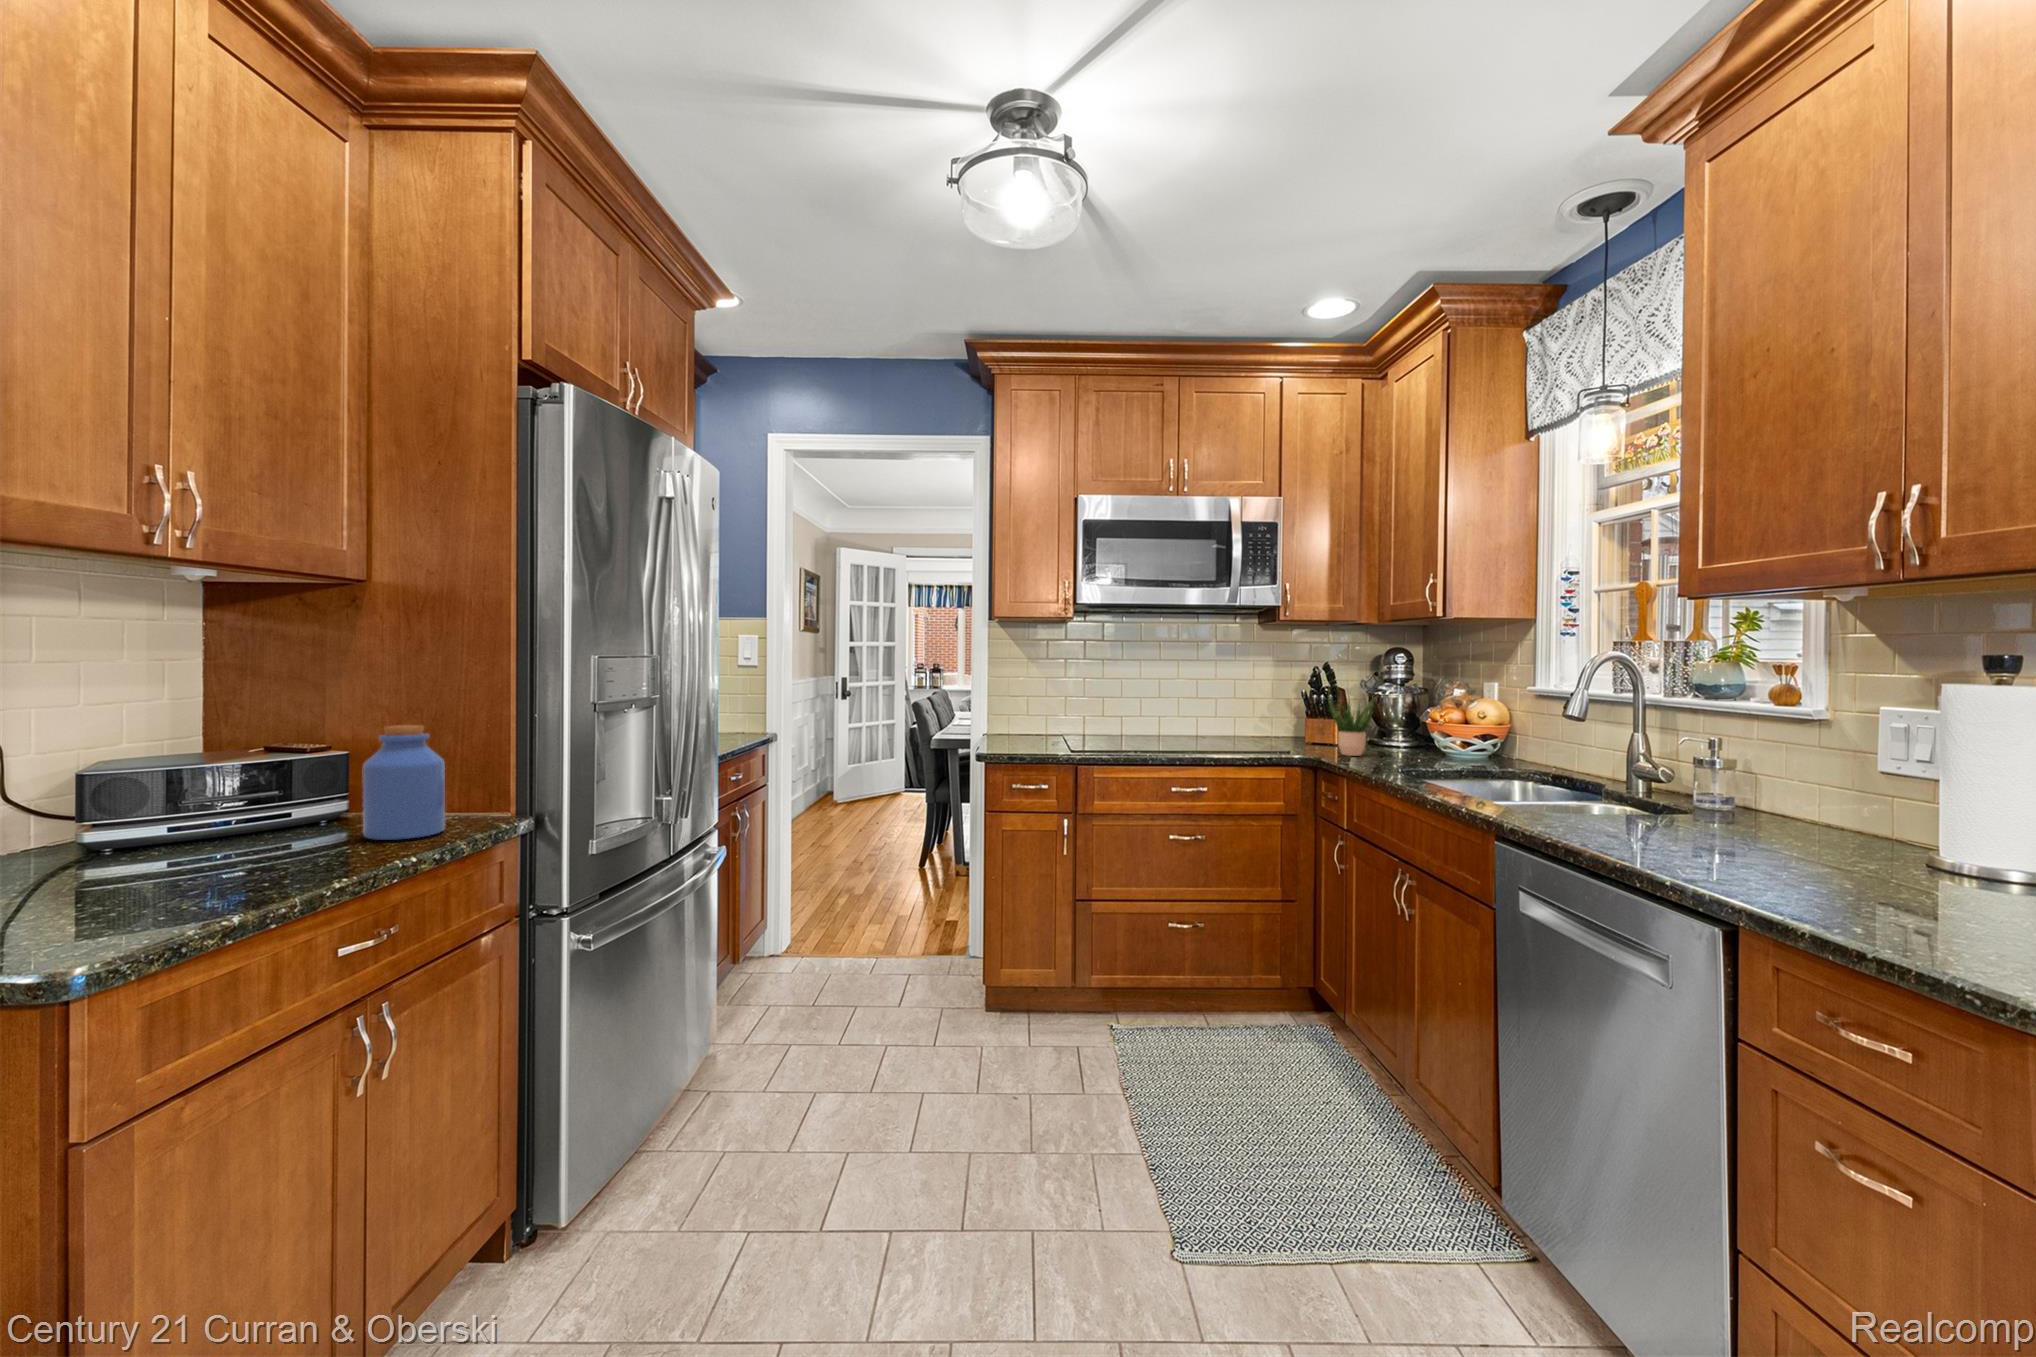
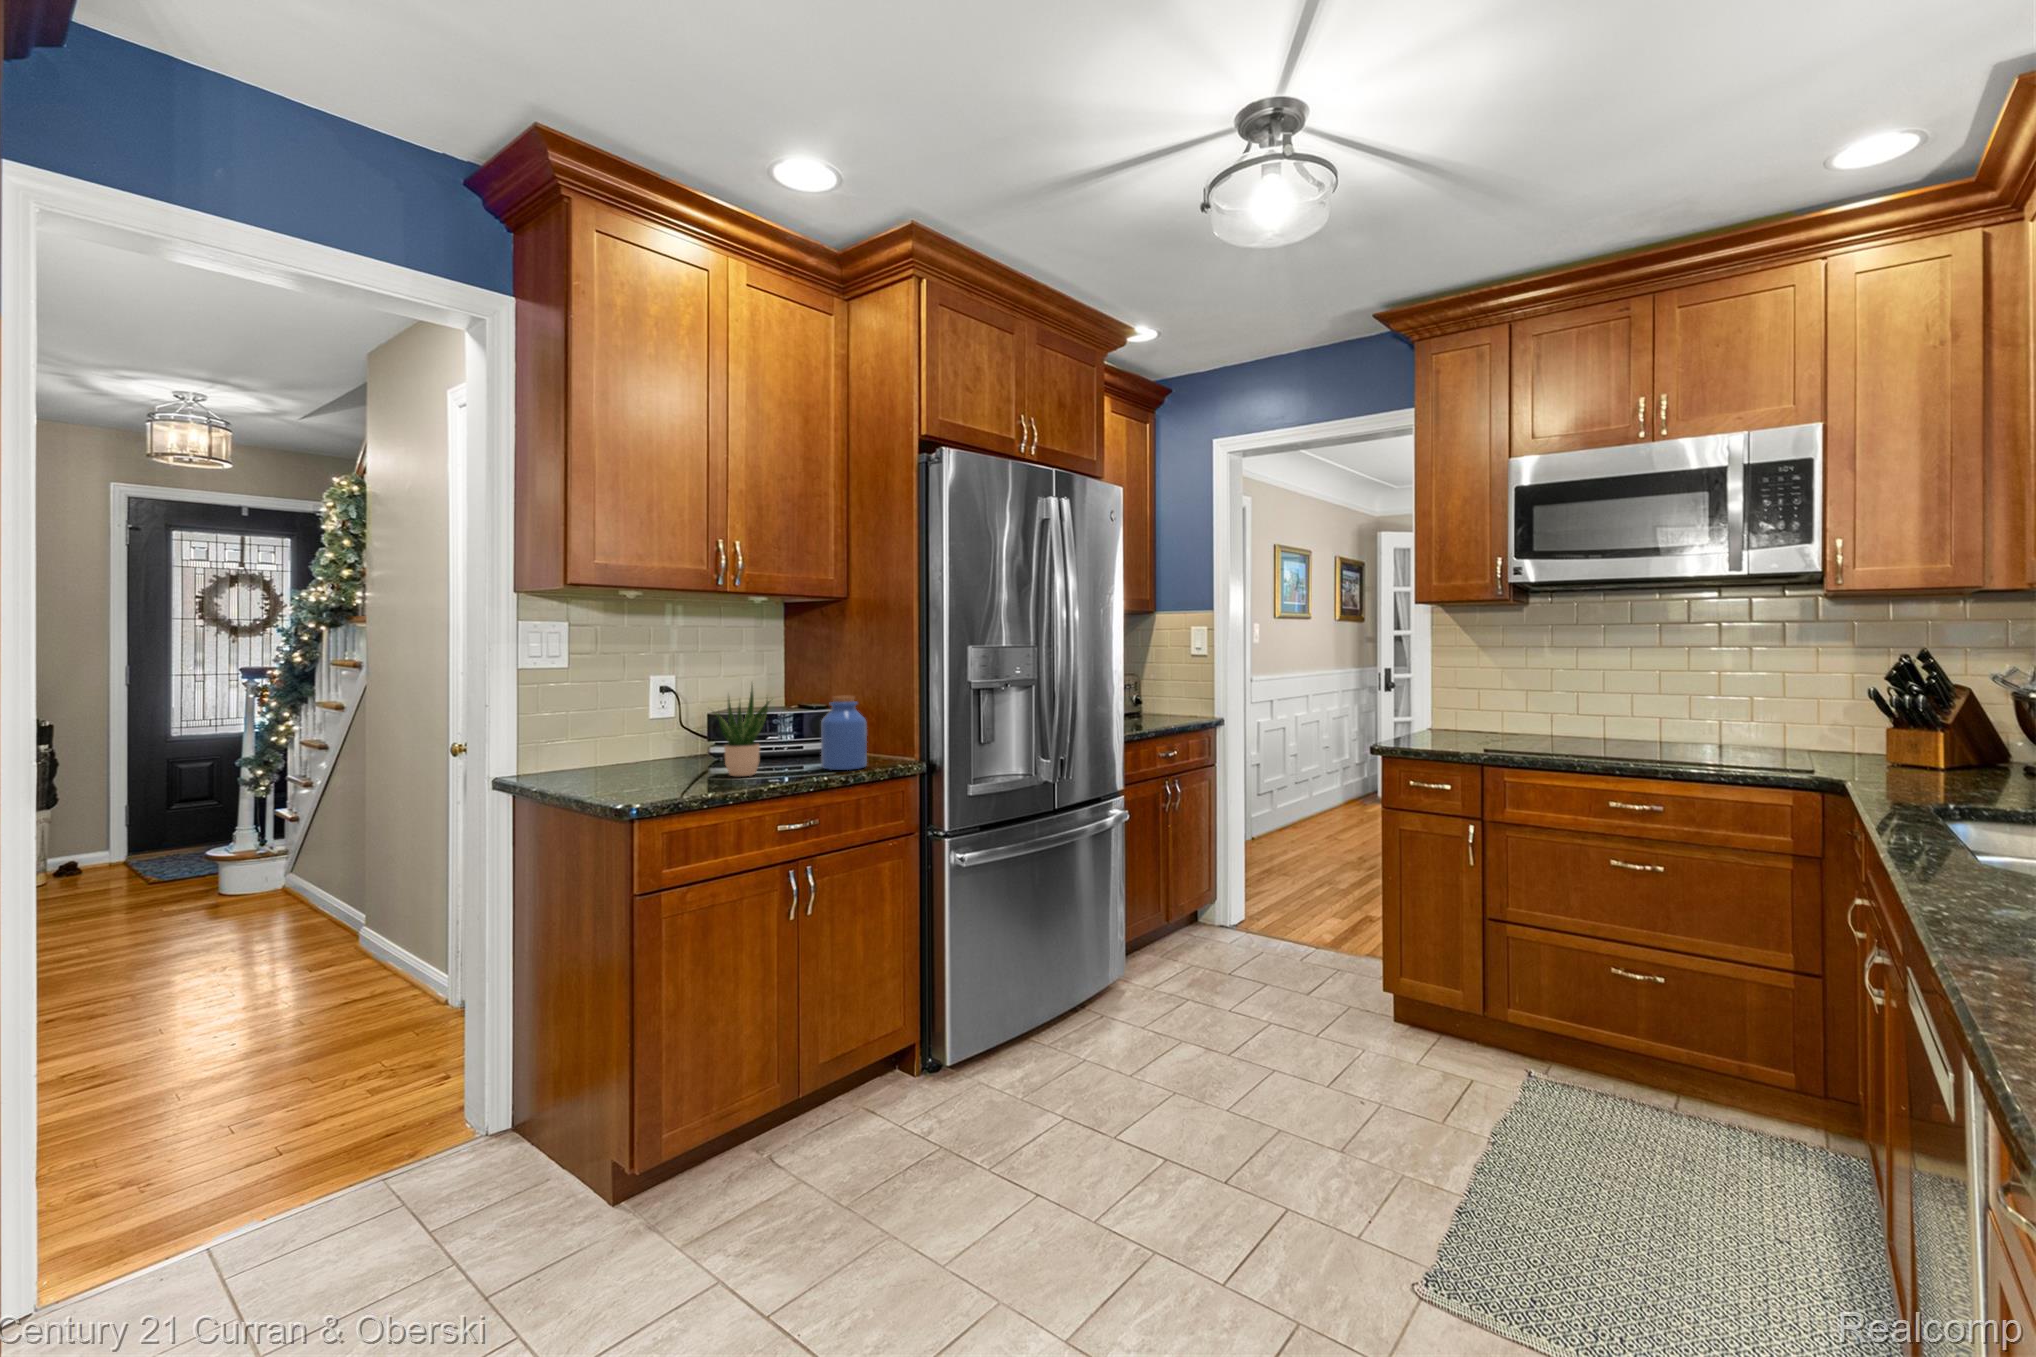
potted plant: present [1328,684,1375,756] -> present [714,685,769,776]

